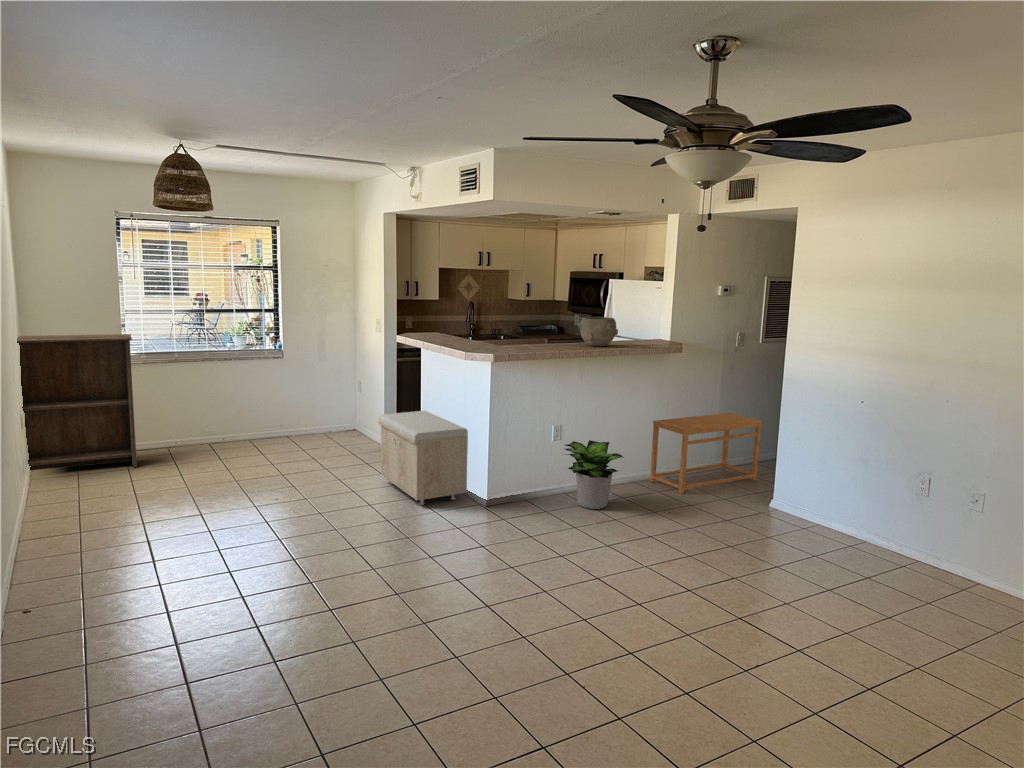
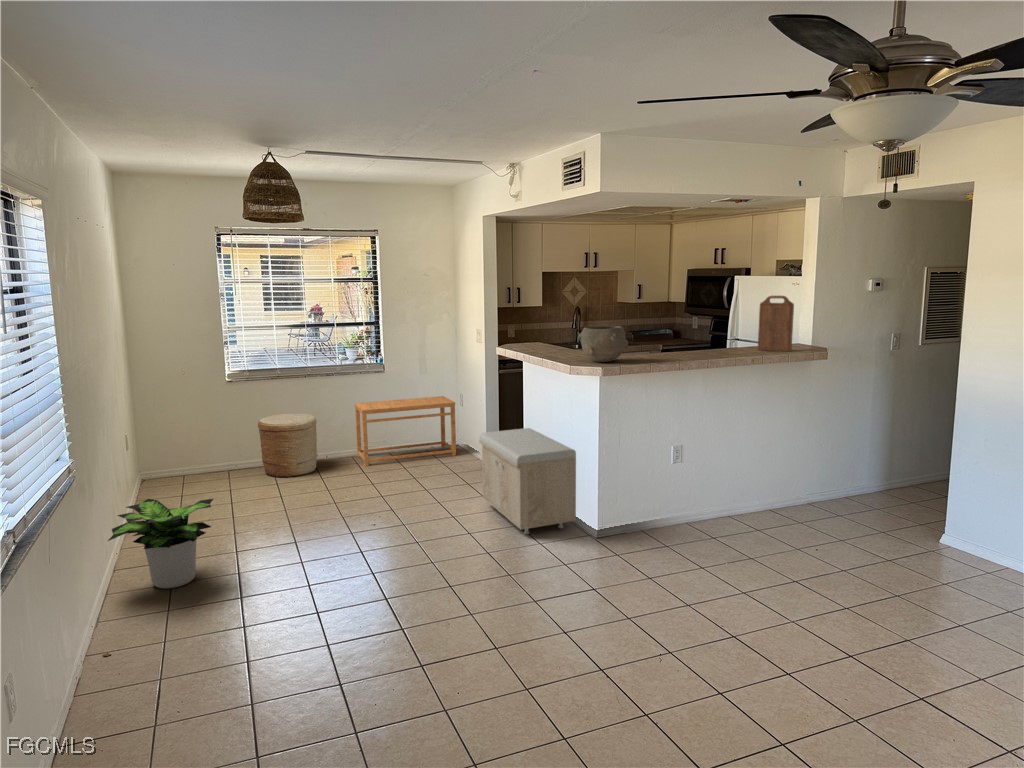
cutting board: none [627,297,657,345] -> present [758,296,794,351]
bowl: present [578,317,618,346] -> present [578,326,628,362]
bookshelf: present [17,334,137,470] -> none [111,352,240,499]
woven basket: none [154,397,215,459] -> present [258,414,318,477]
side table: present [650,413,762,494] -> present [355,396,456,466]
potted plant: present [565,440,624,509] -> present [108,499,213,588]

